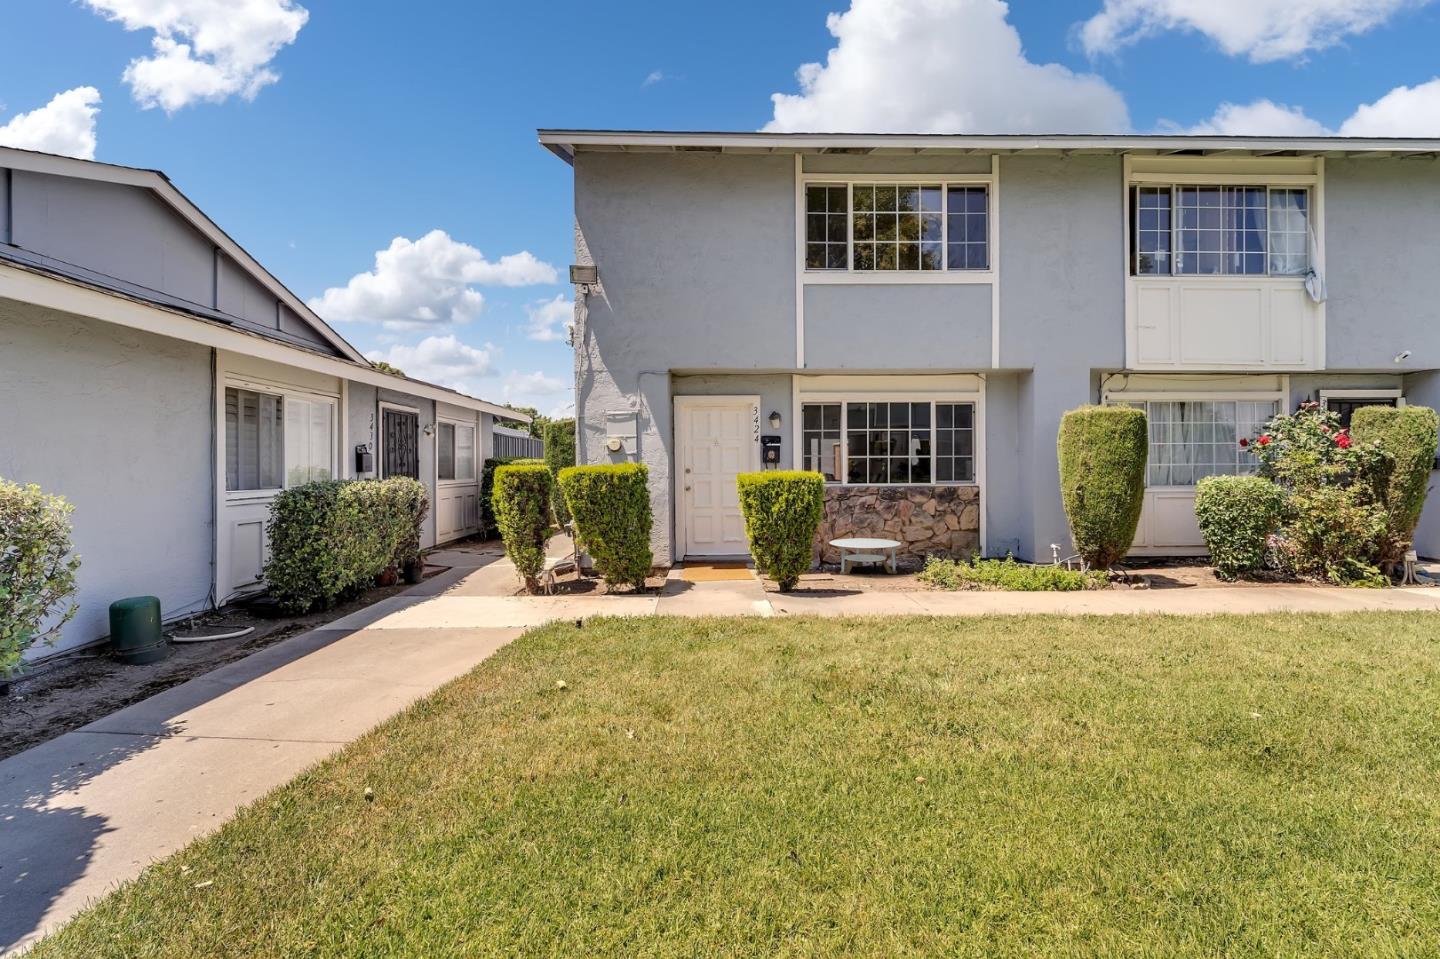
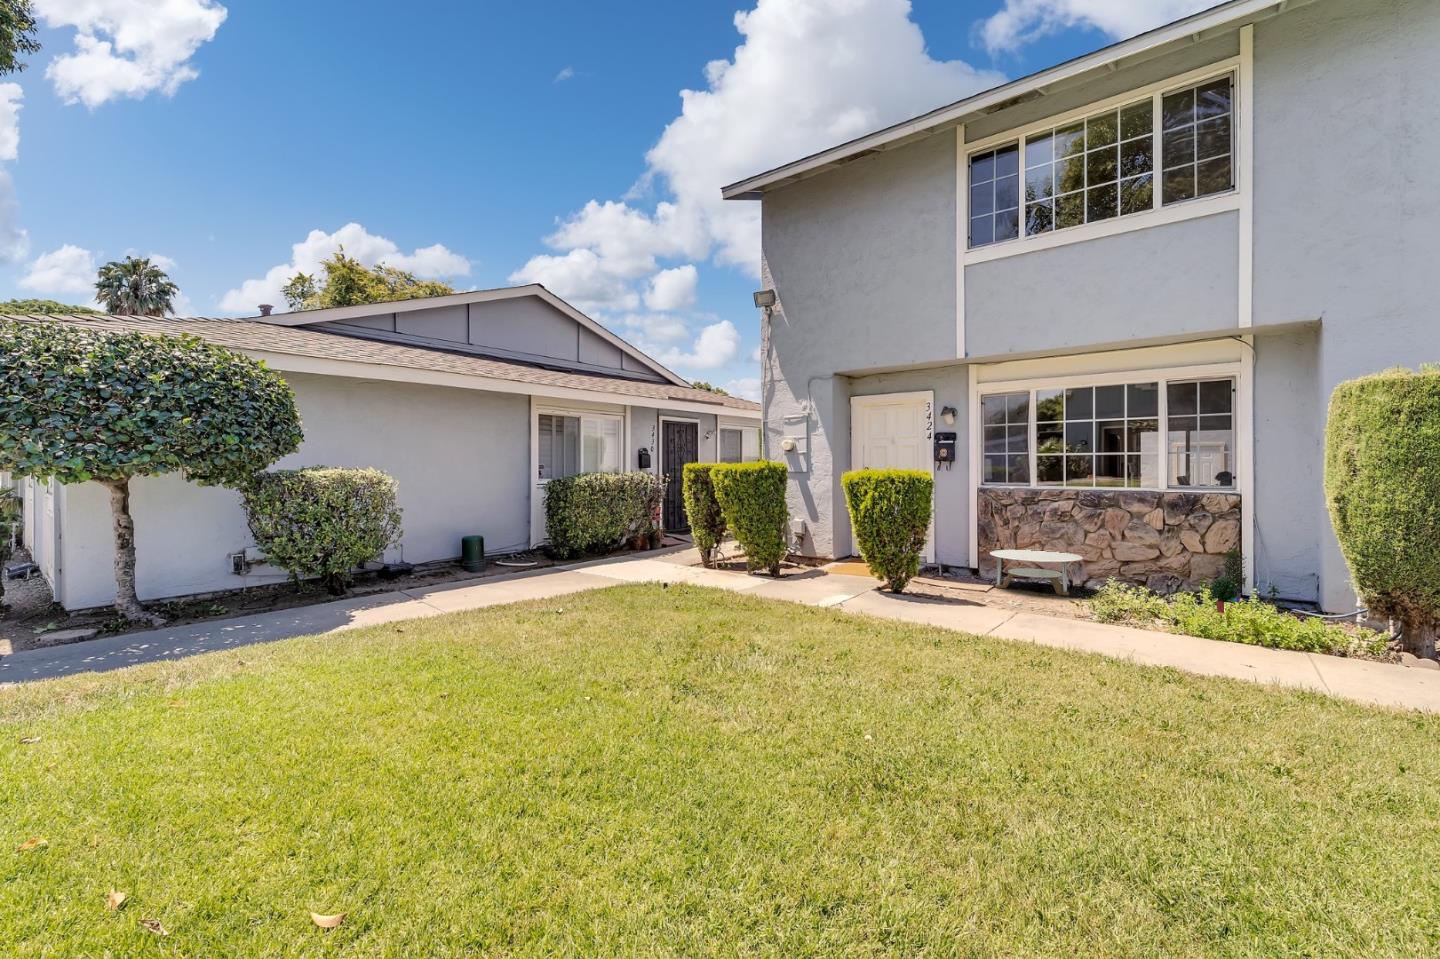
potted plant: none [973,523,1001,571] -> present [1209,547,1247,613]

